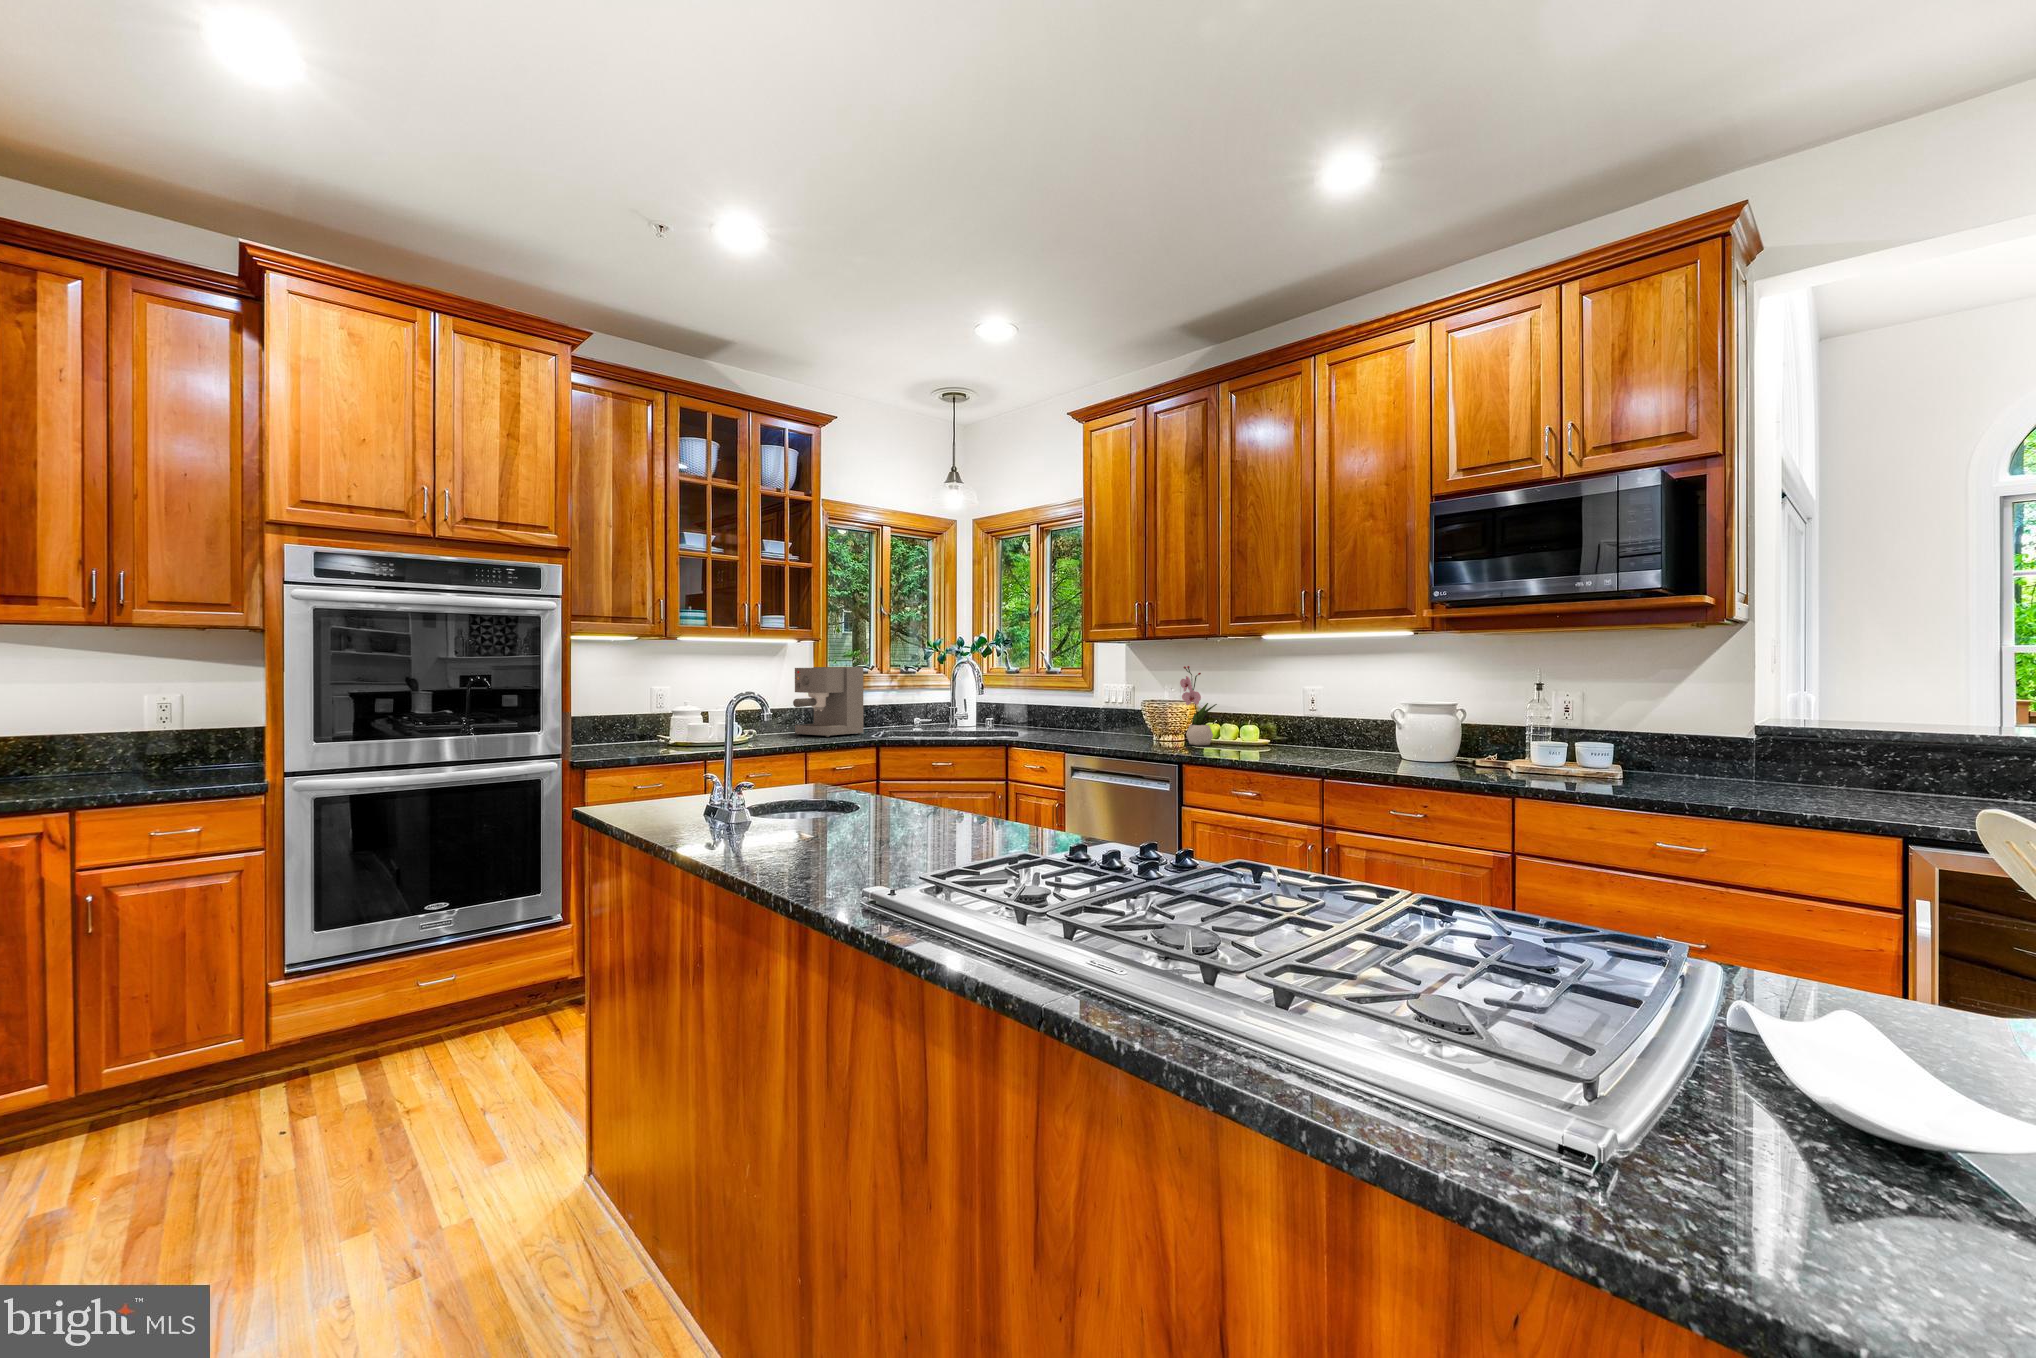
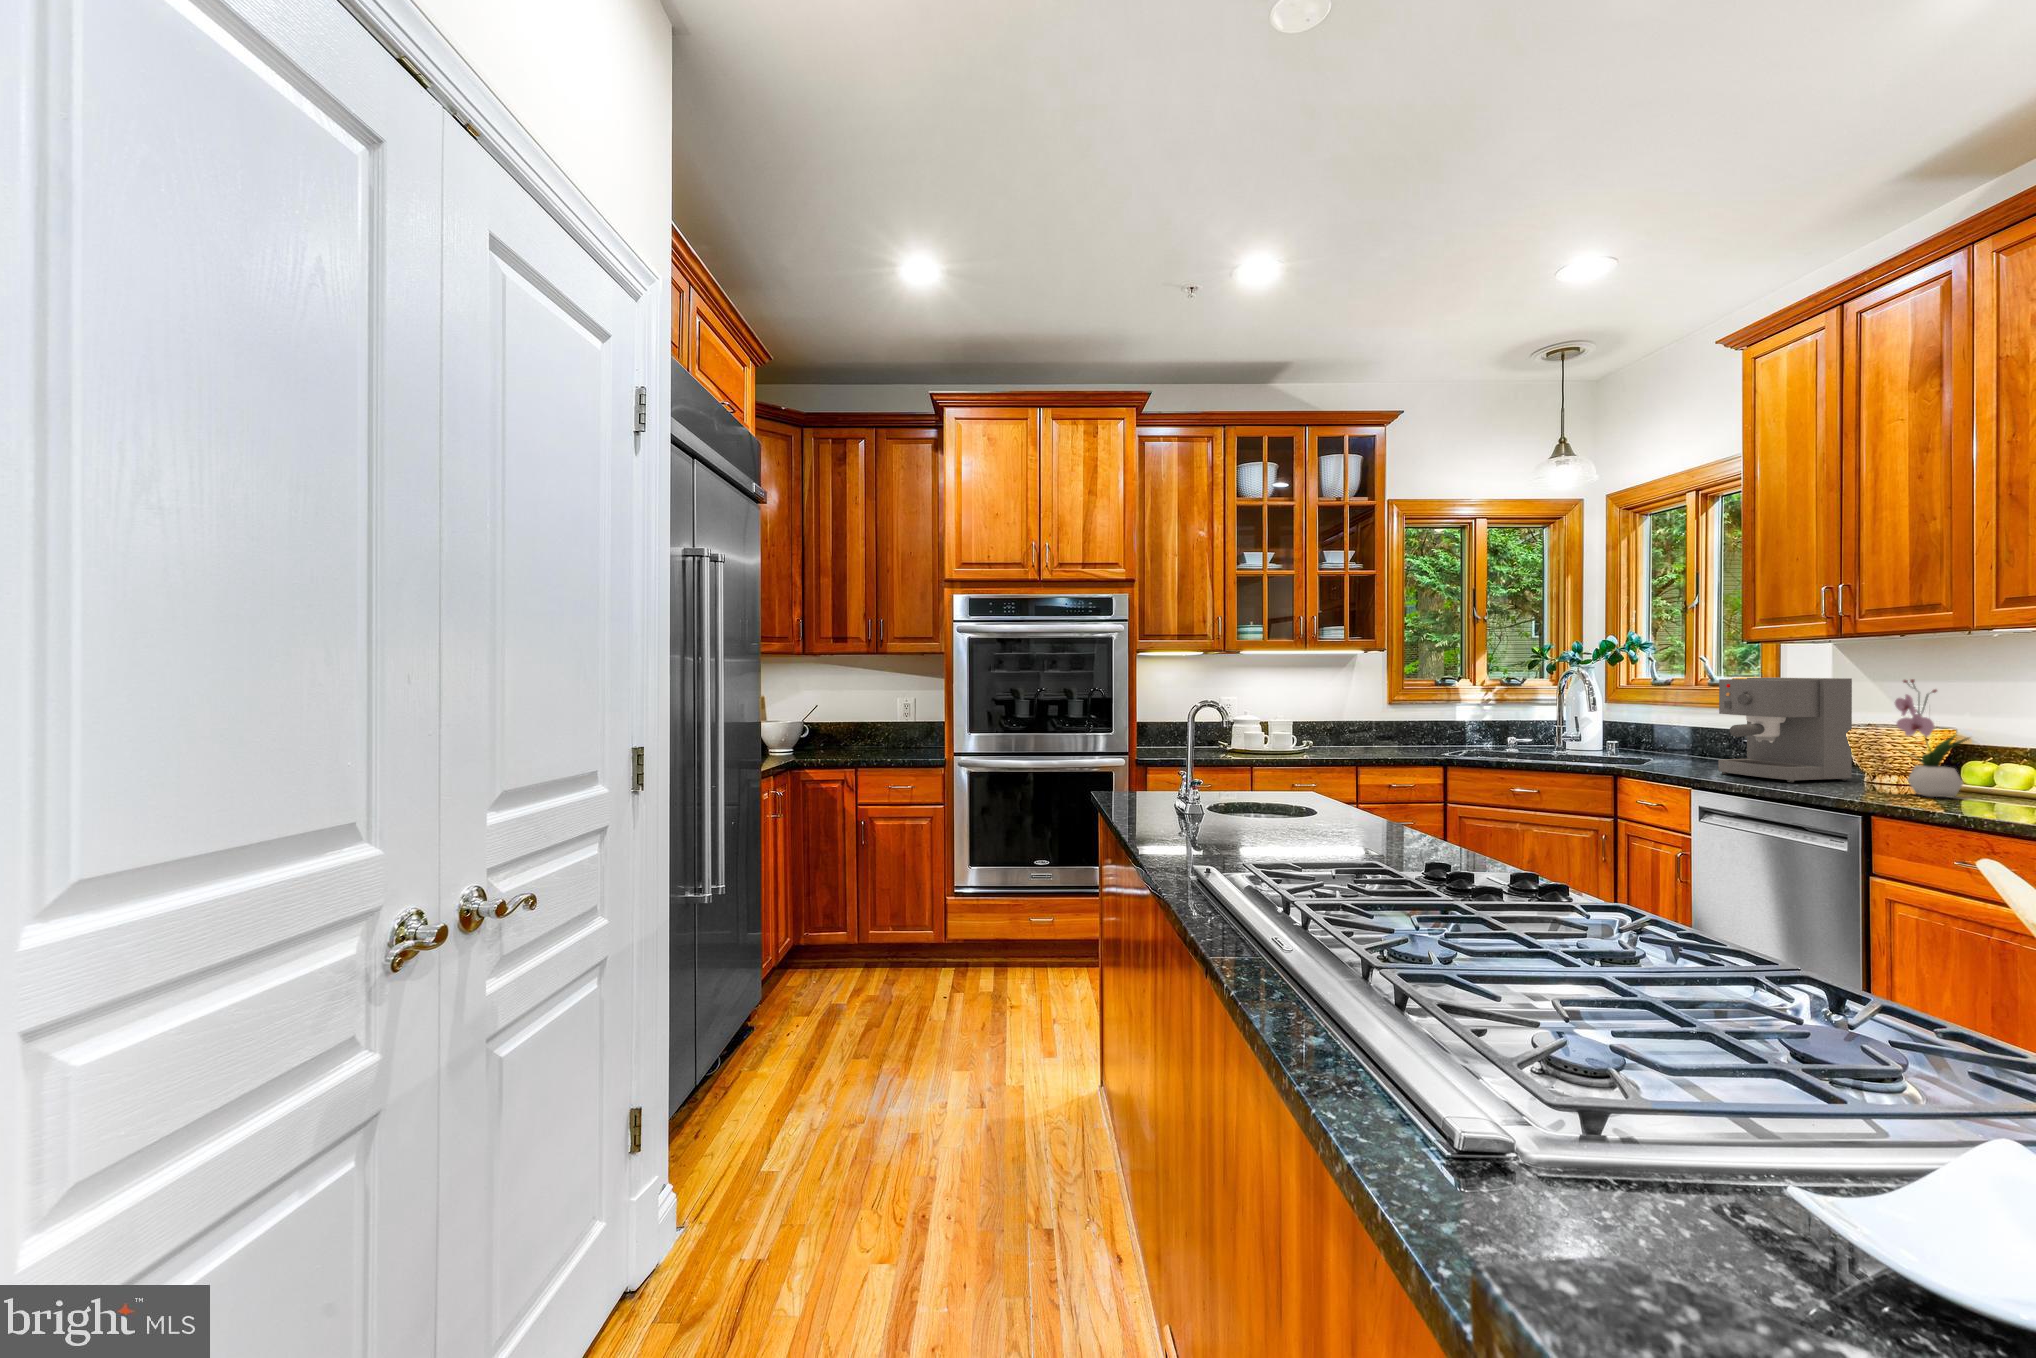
coffee maker: present [793,667,864,737] -> present [1718,678,1852,782]

